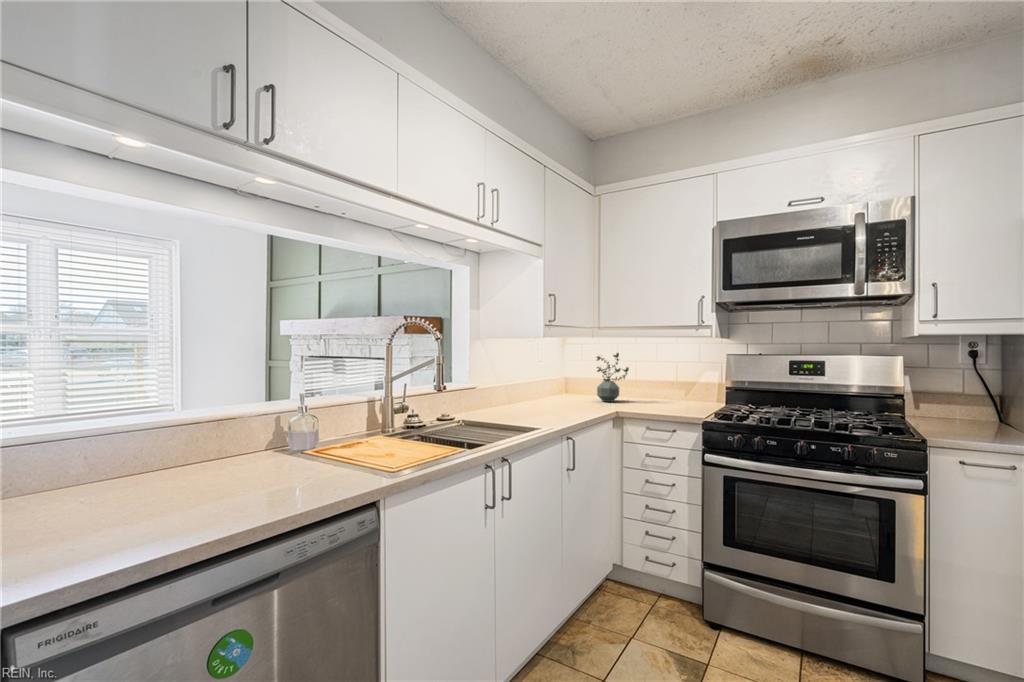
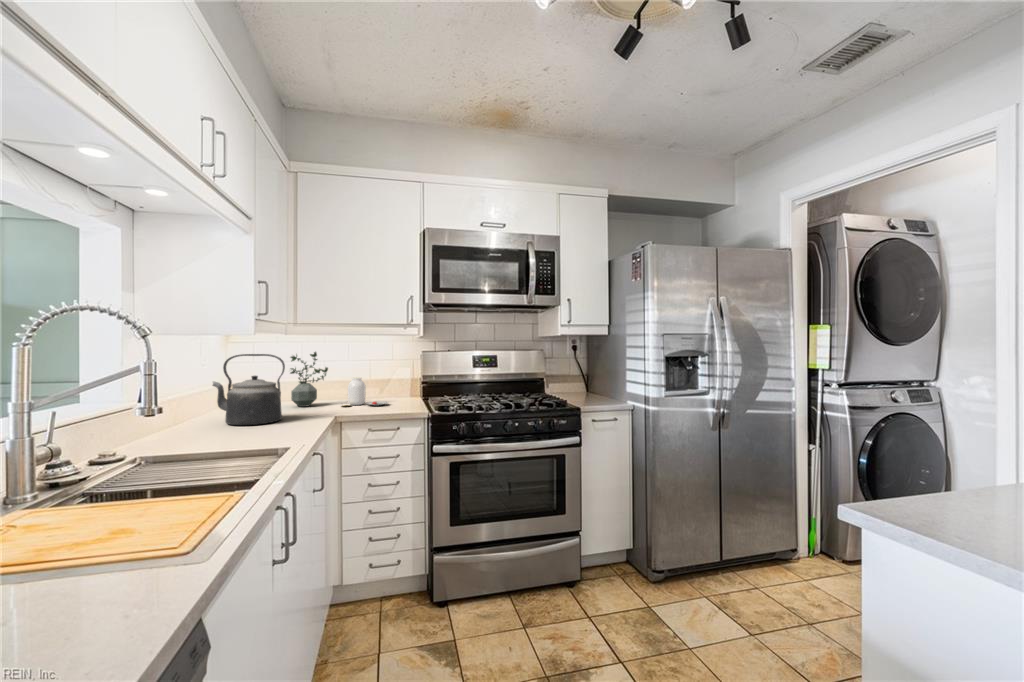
kettle: none [528,354,575,411] -> present [212,354,285,425]
jar: none [636,379,681,407] -> present [344,378,388,406]

